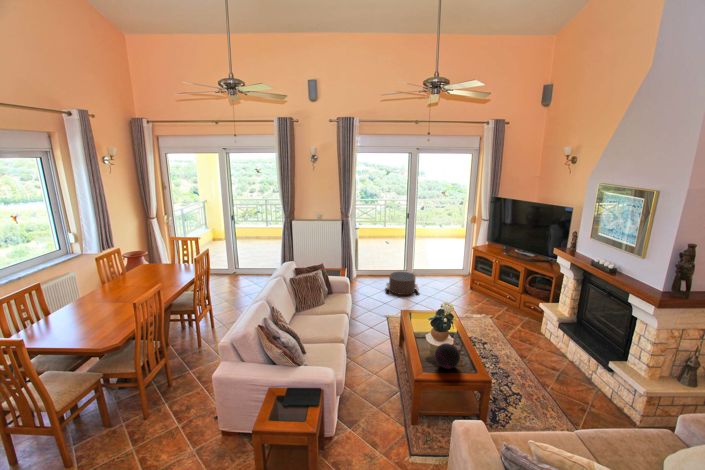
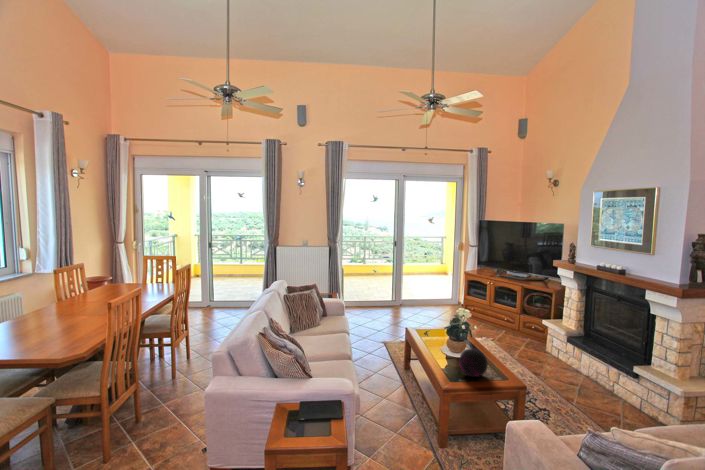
pouf: present [386,272,419,295] -> none [378,299,413,322]

